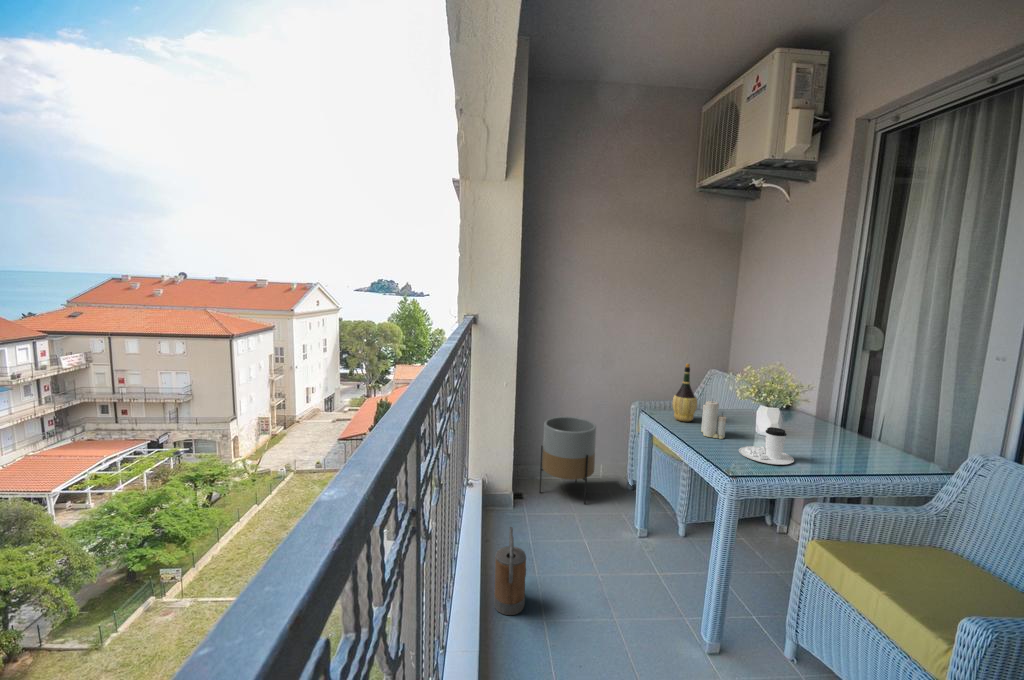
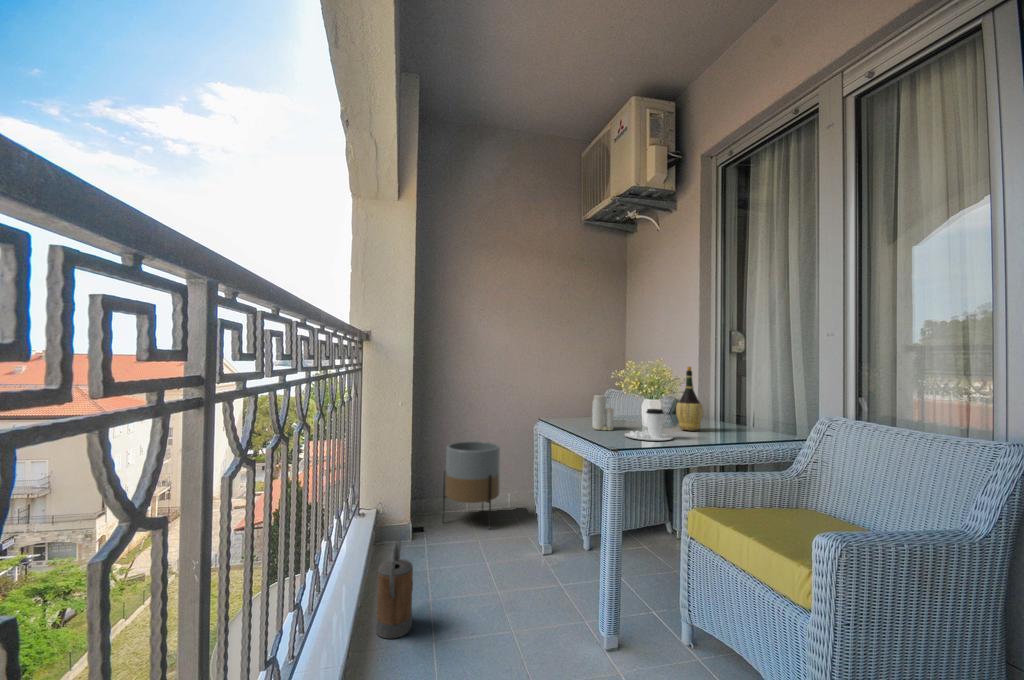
wine bottle: present [672,363,697,421] -> present [676,367,703,431]

